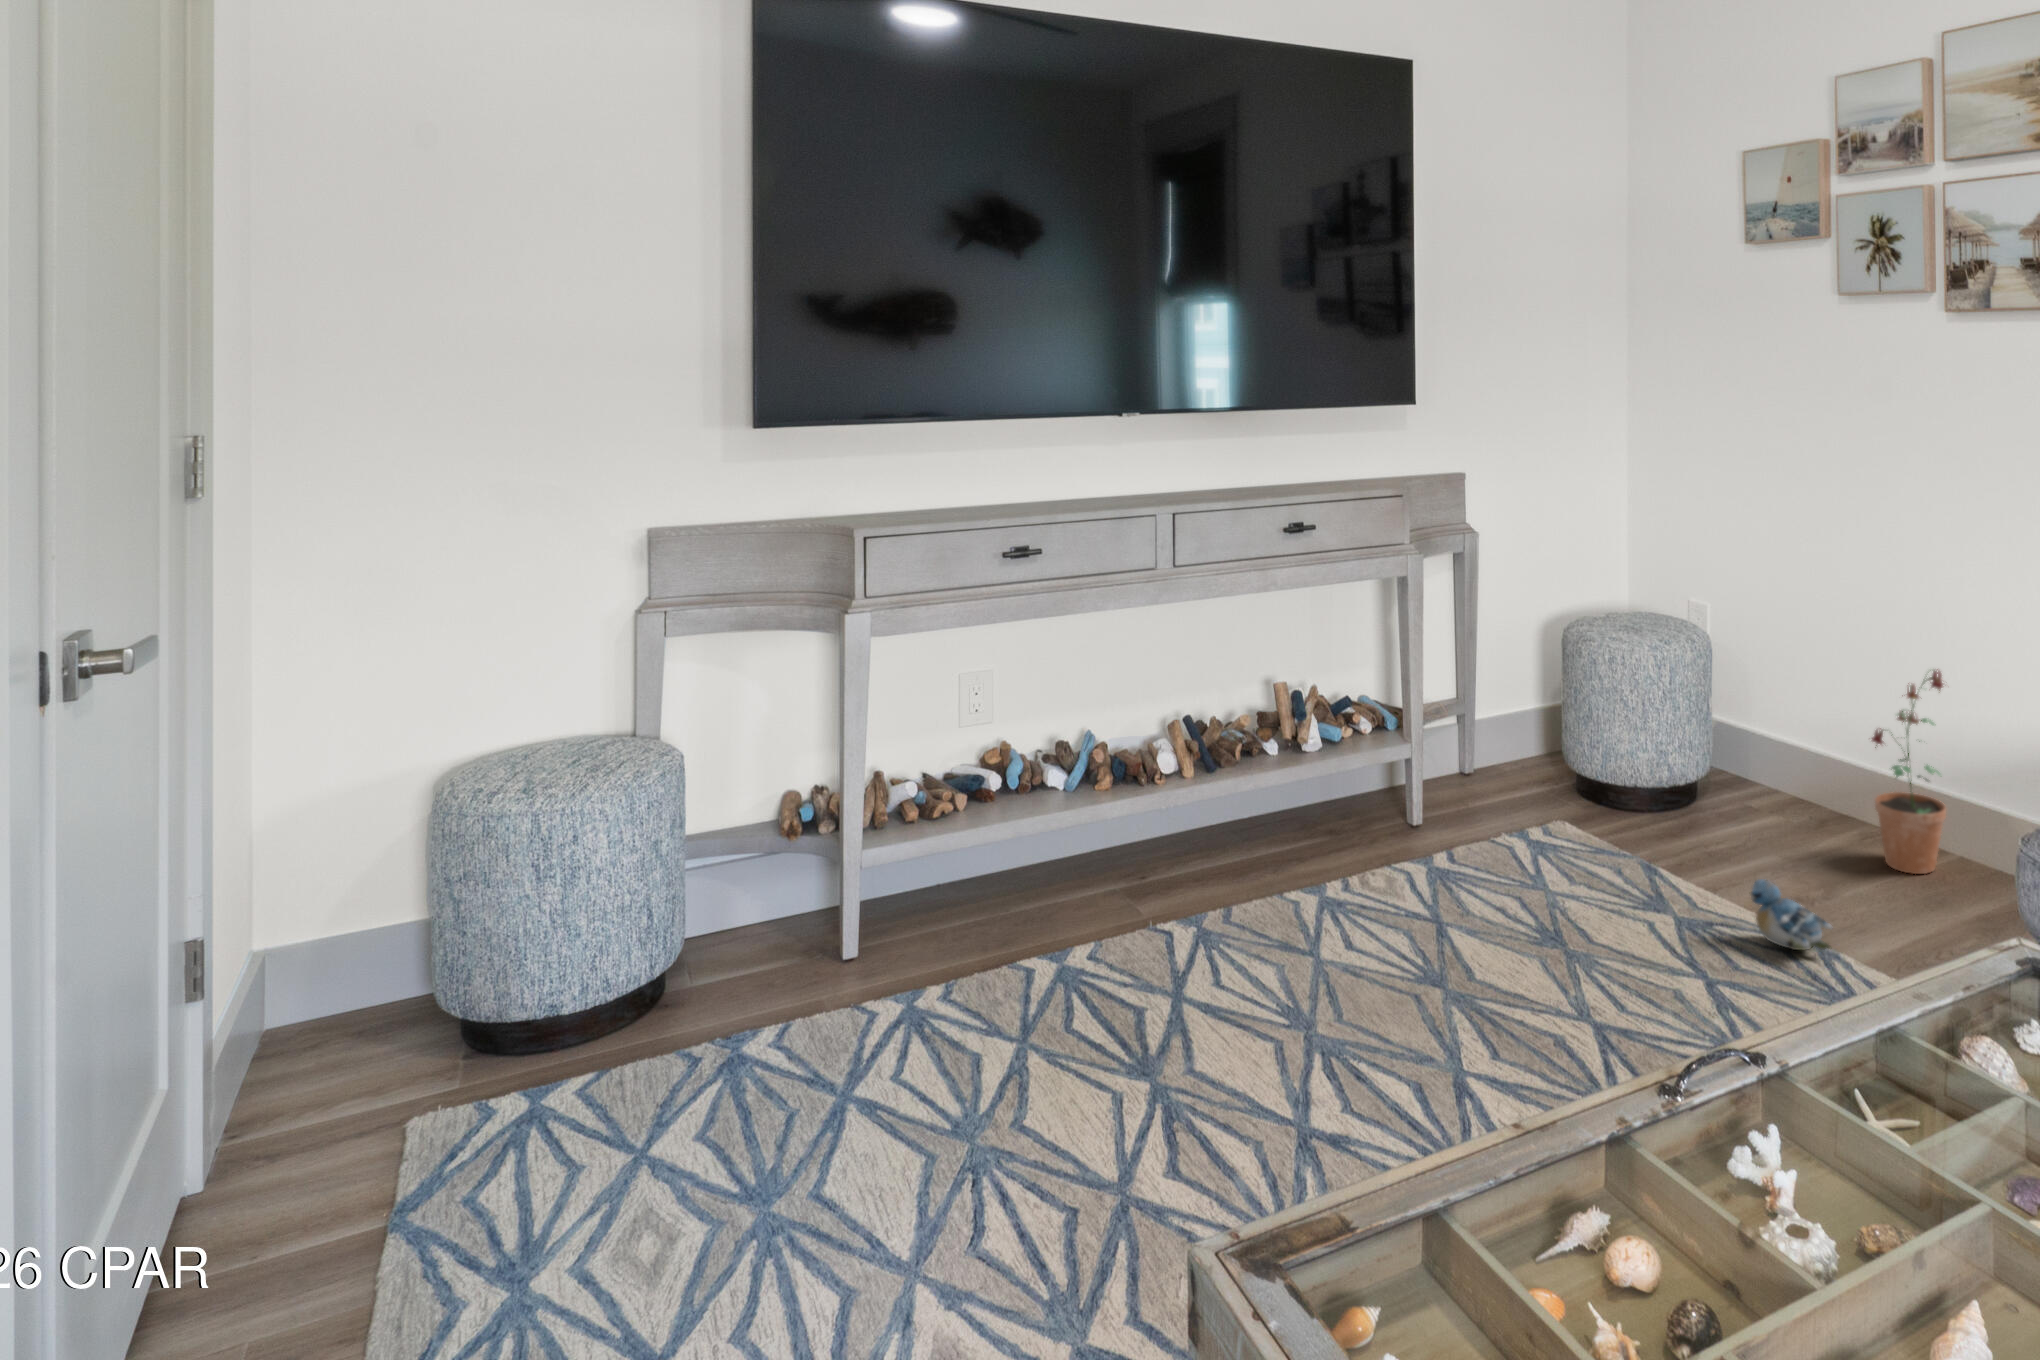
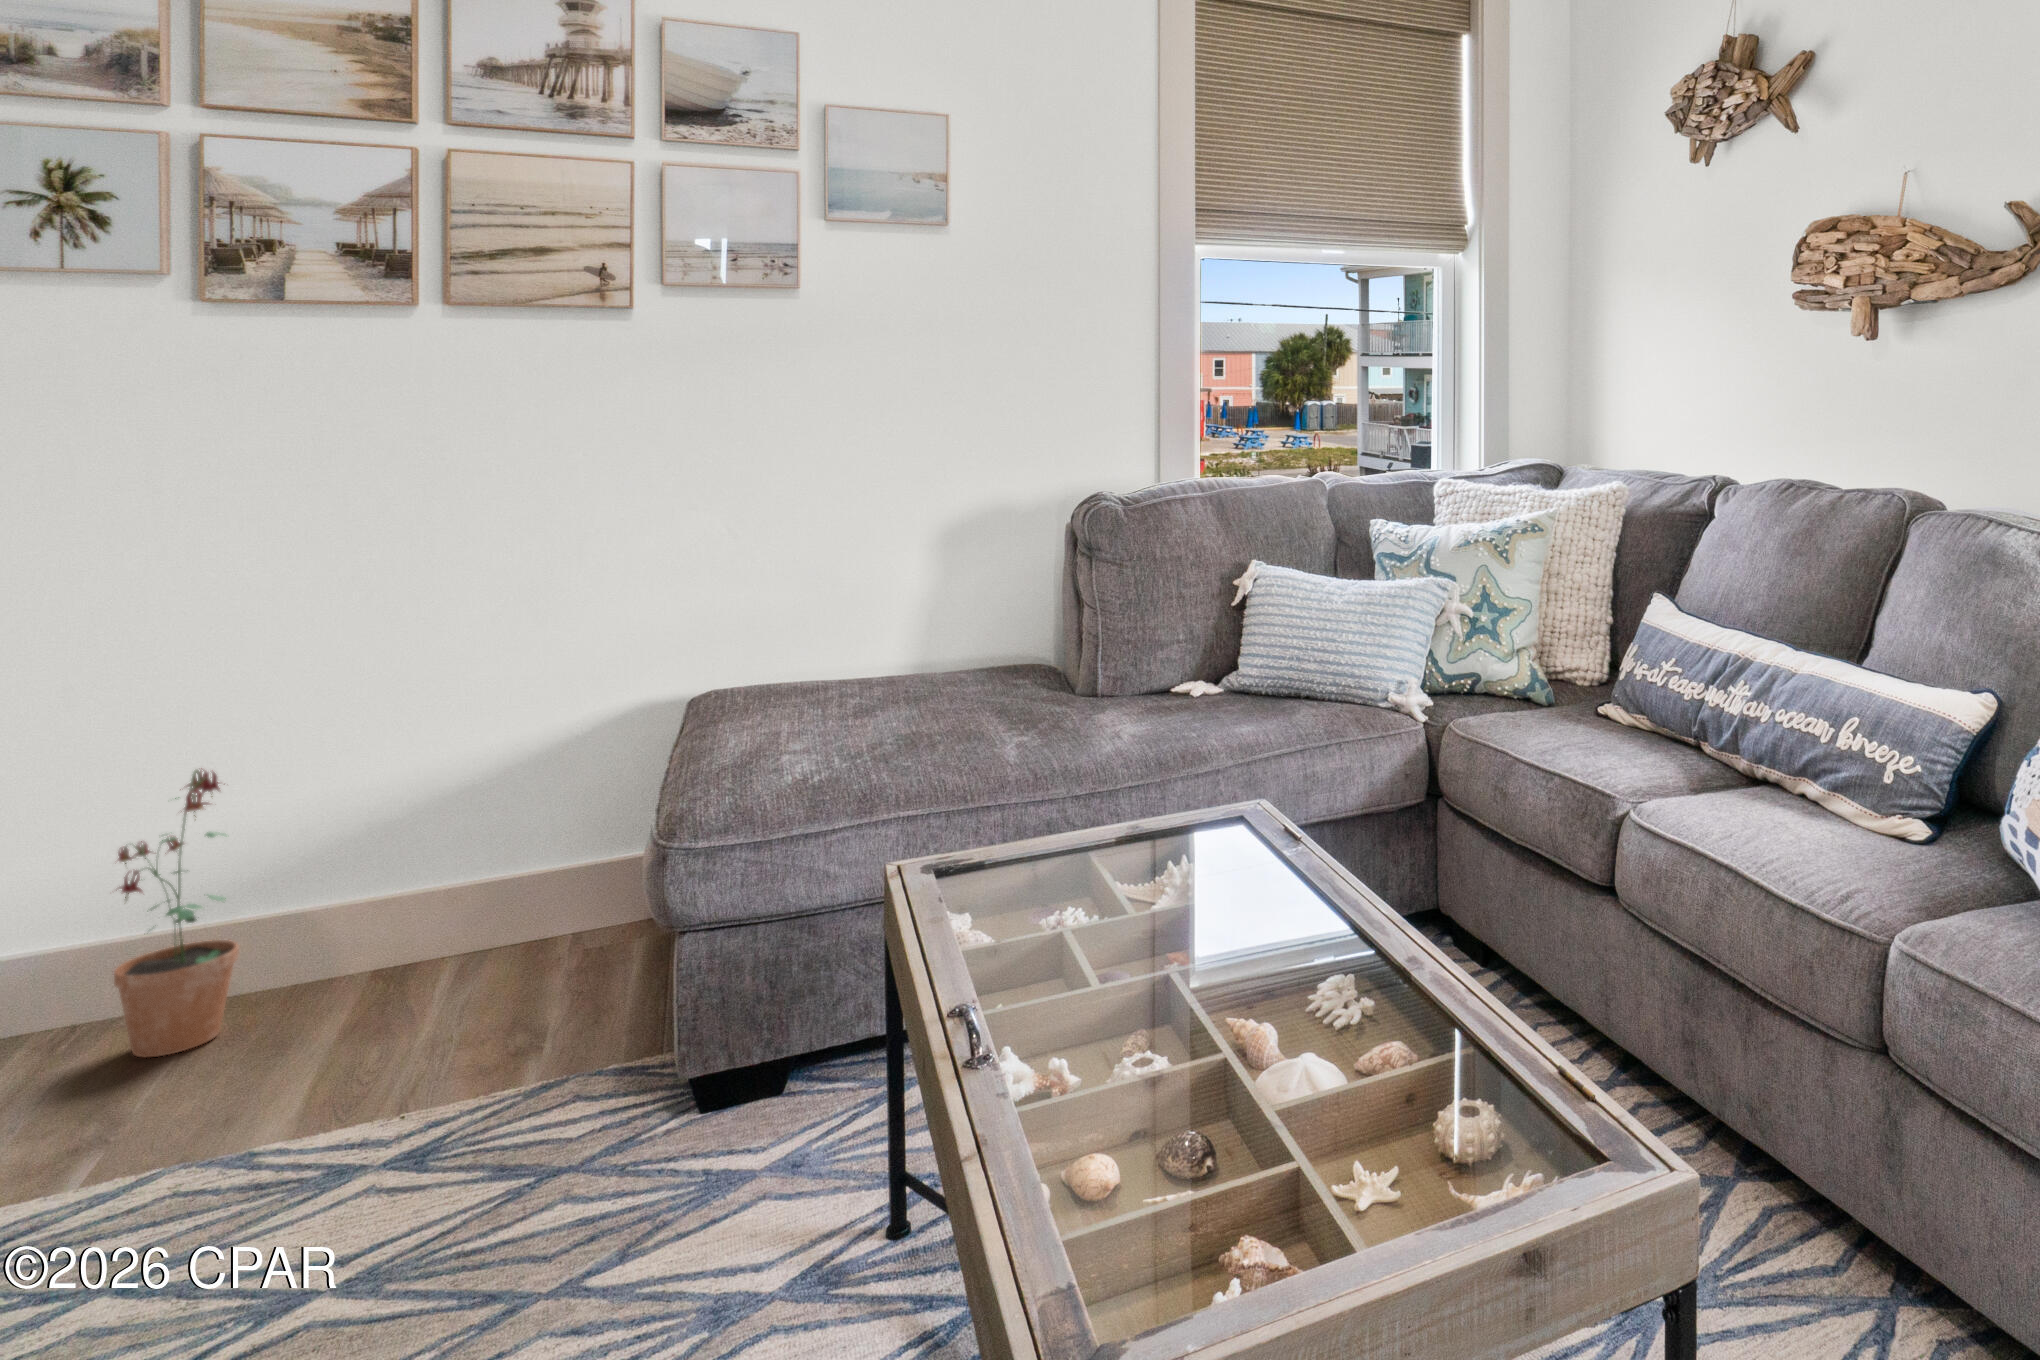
plush toy: present [1751,879,1832,950] -> none [80,1109,252,1194]

